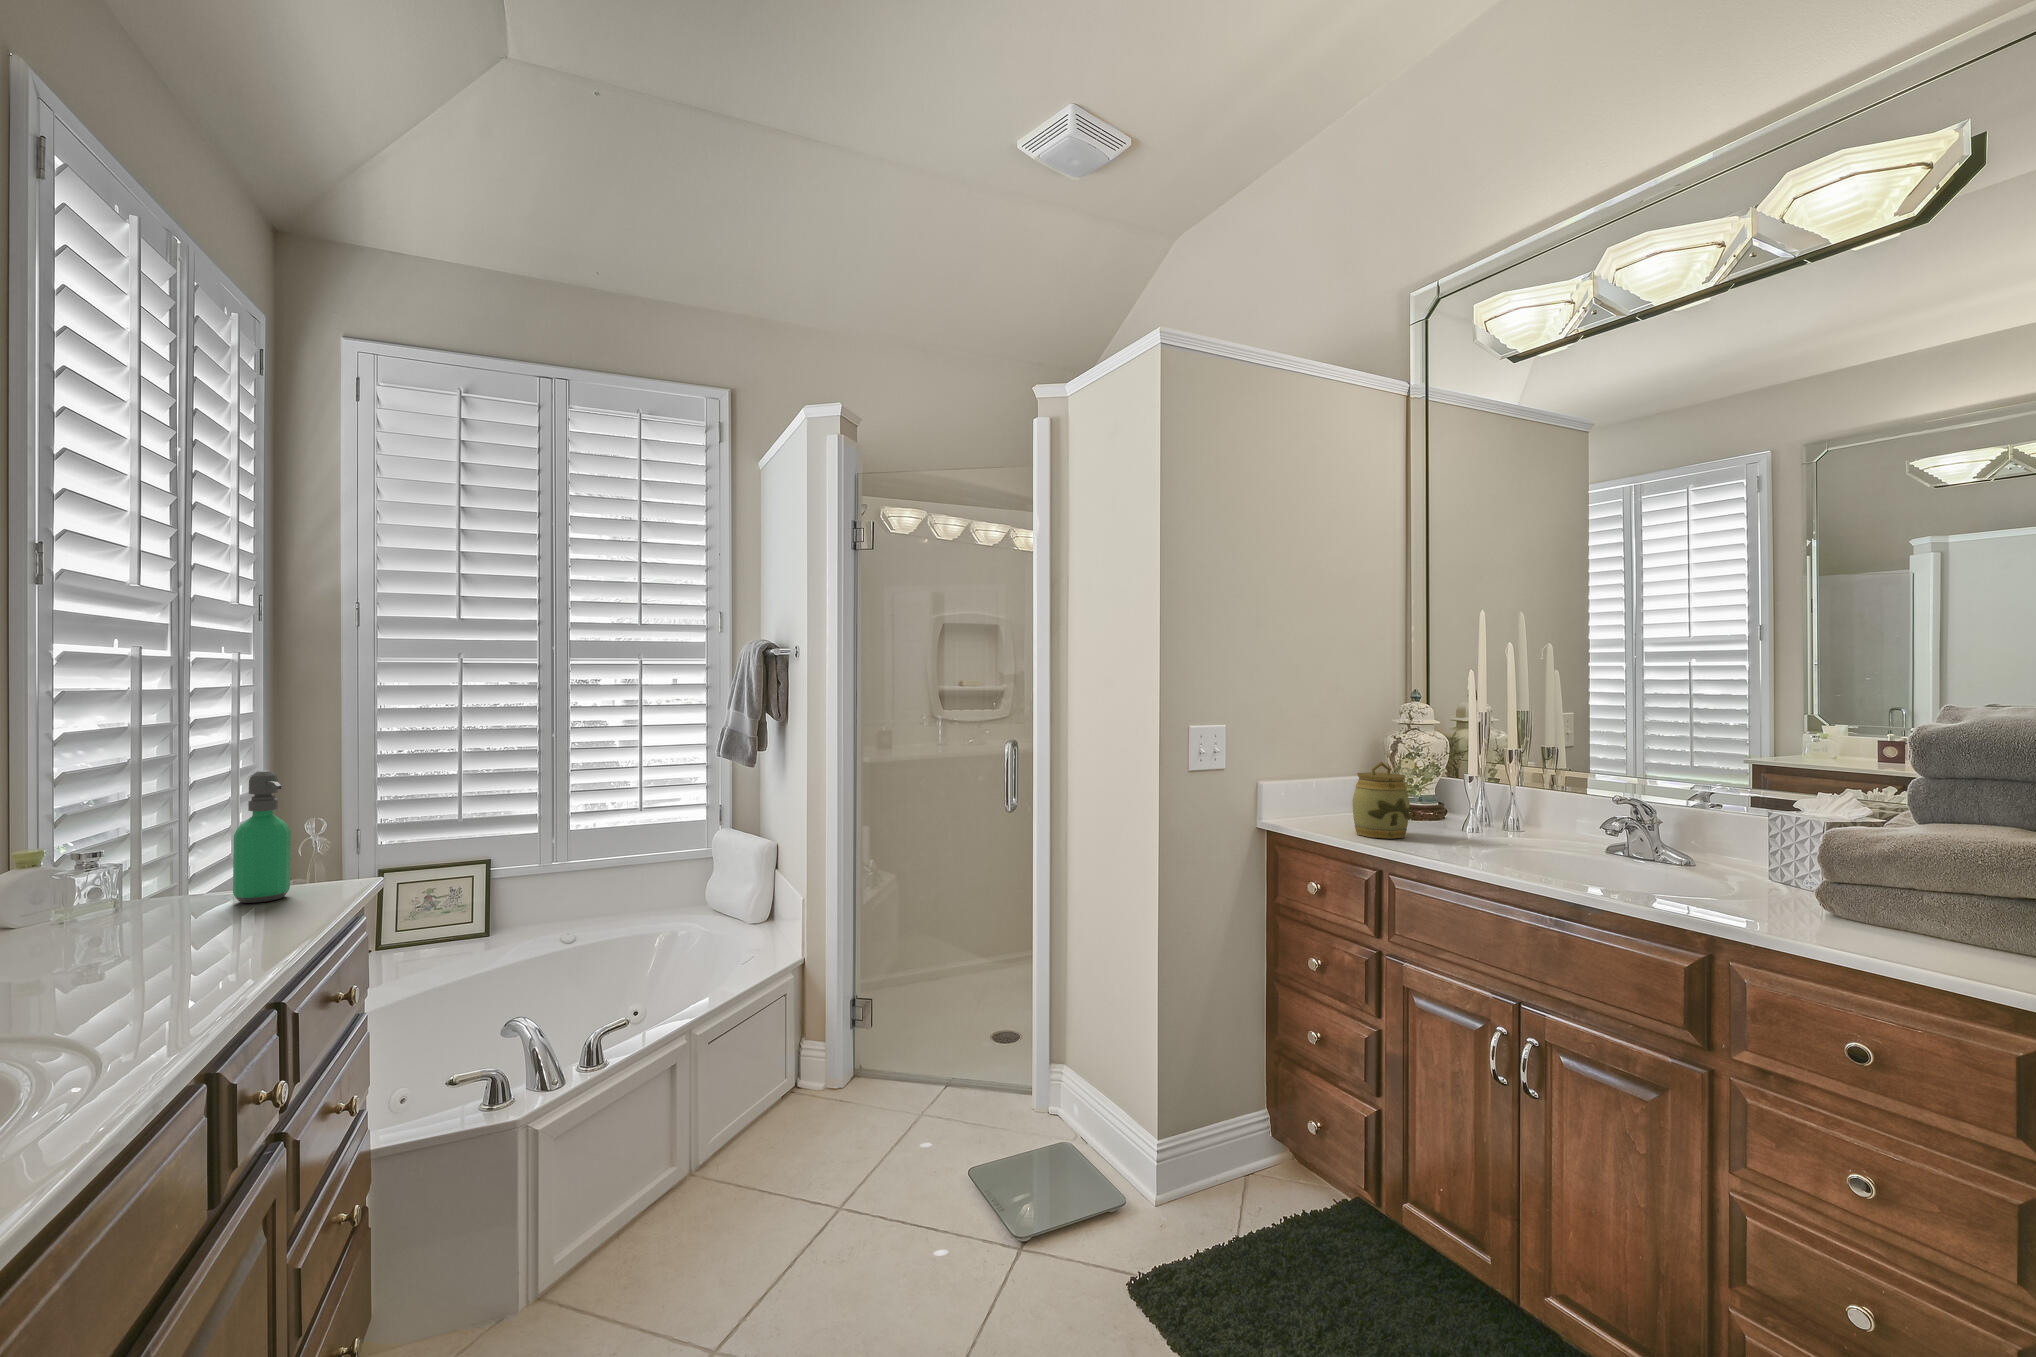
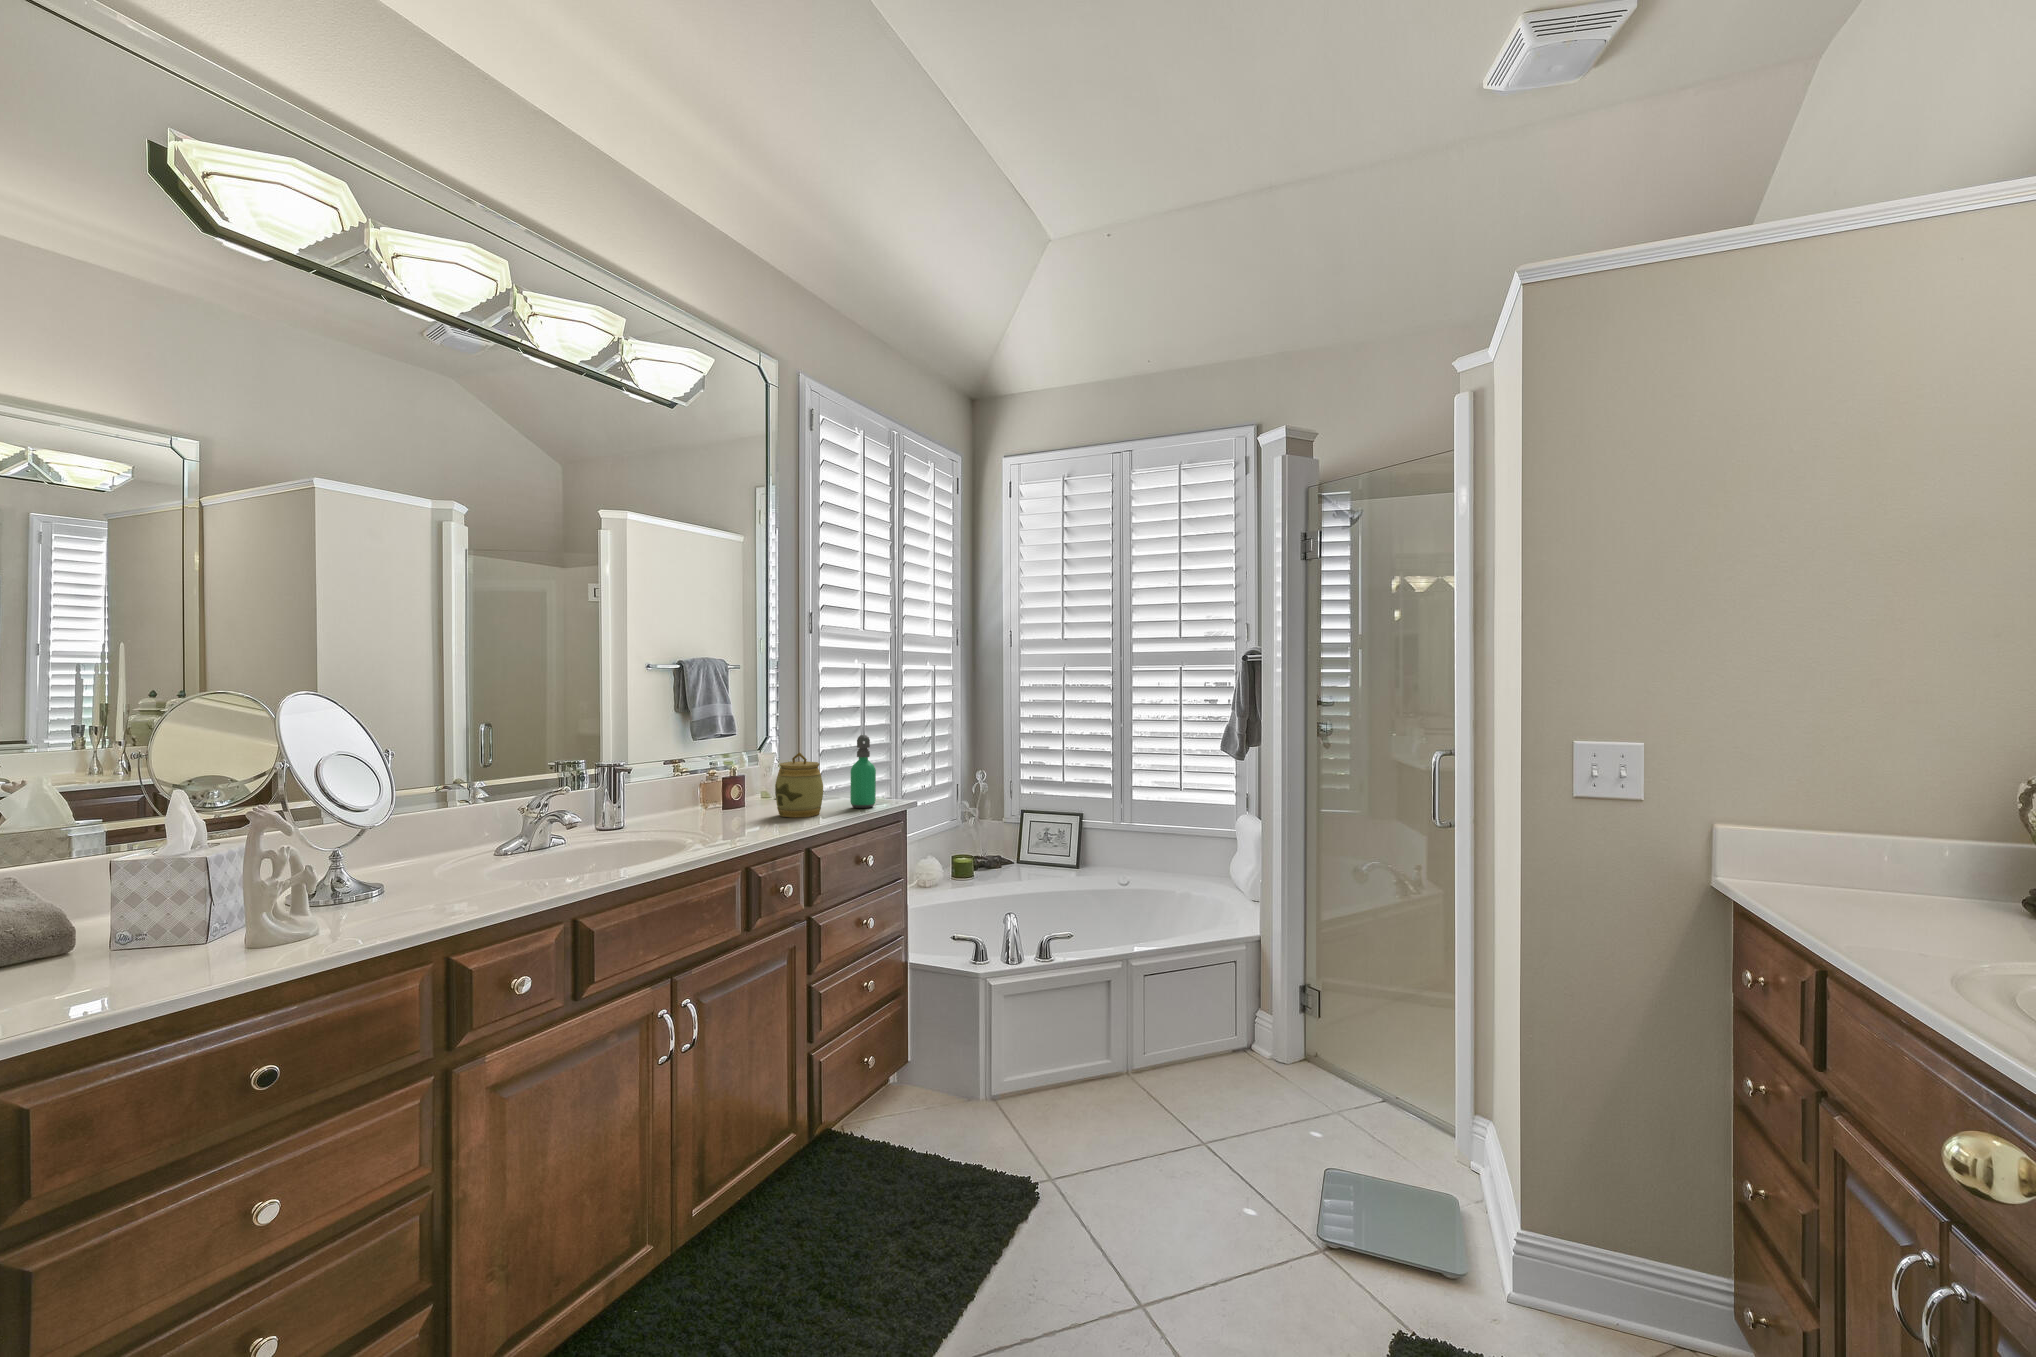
jar: present [1353,762,1410,839] -> present [775,753,823,818]

